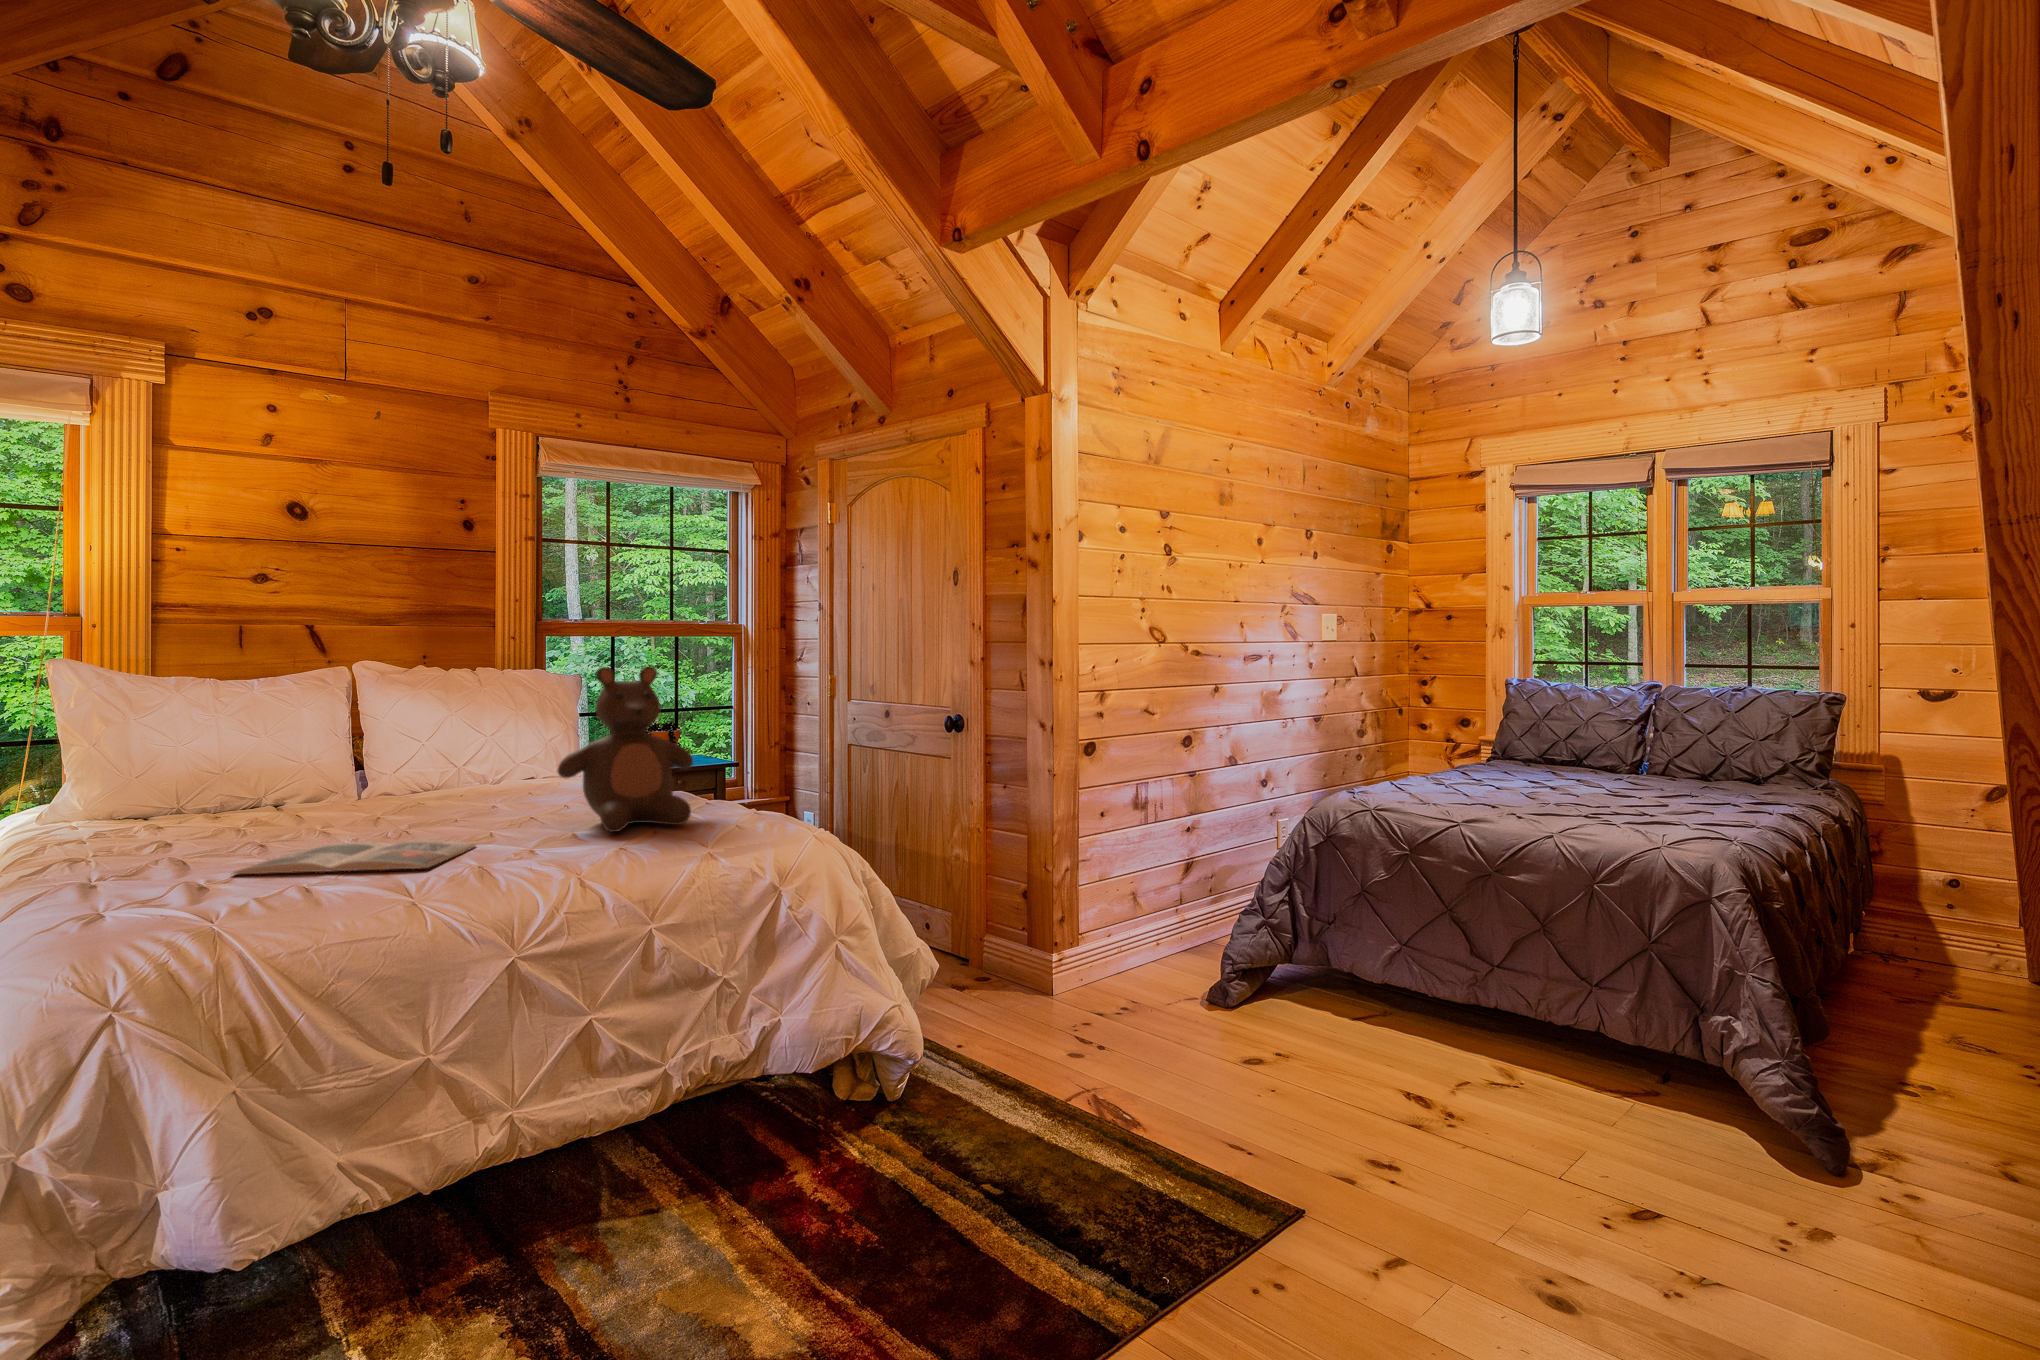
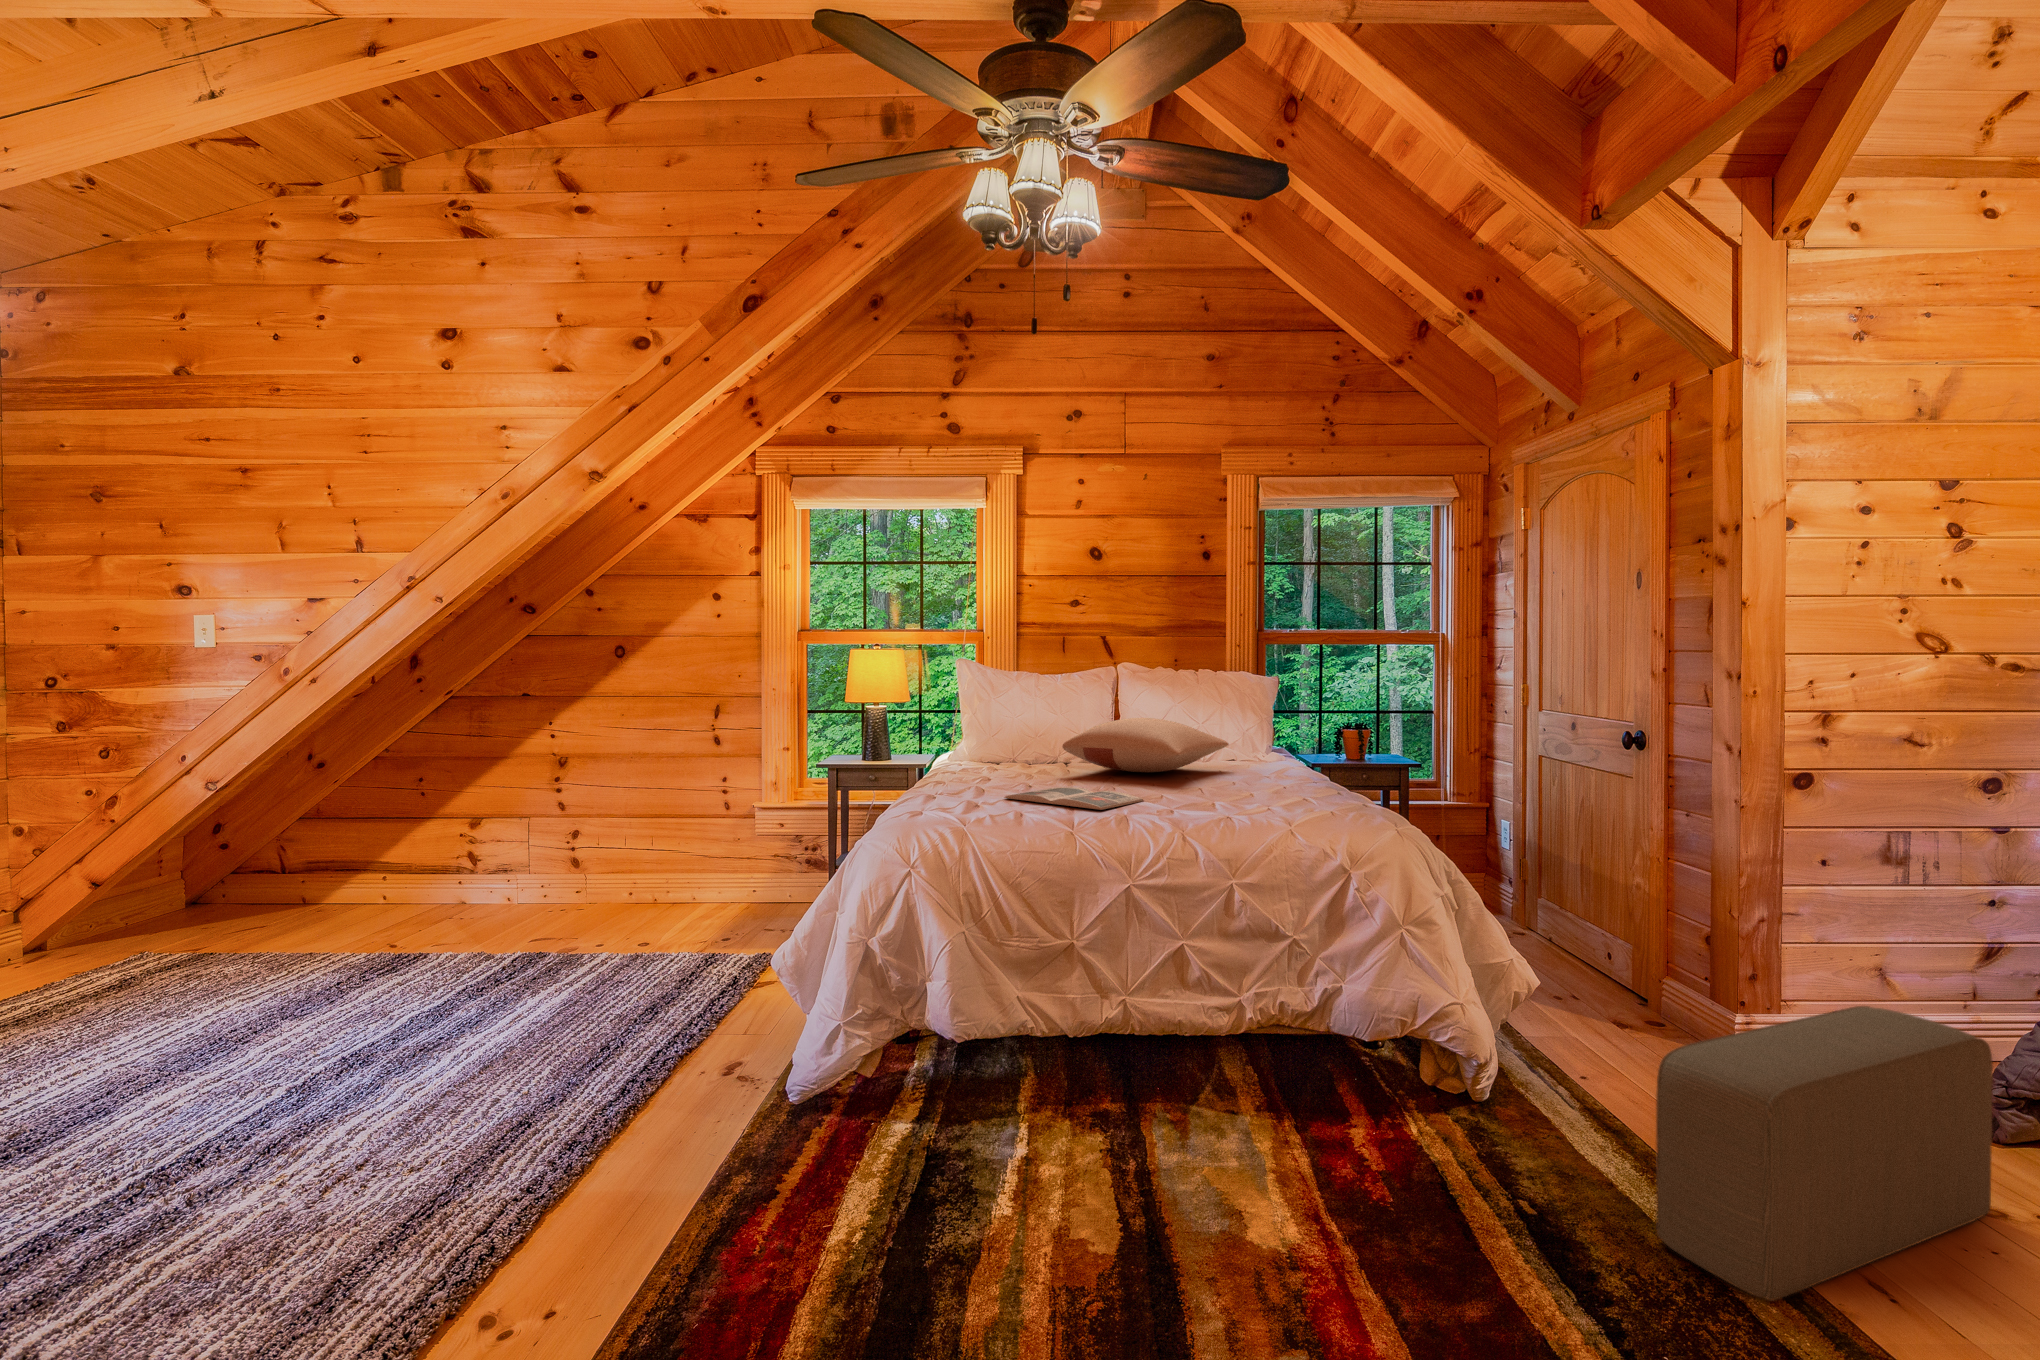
teddy bear: present [557,666,693,832] -> none [1206,668,1316,804]
pillow: none [301,736,548,810] -> present [1062,718,1229,772]
pouf: none [1094,923,1249,1187] -> present [1656,1006,1993,1301]

